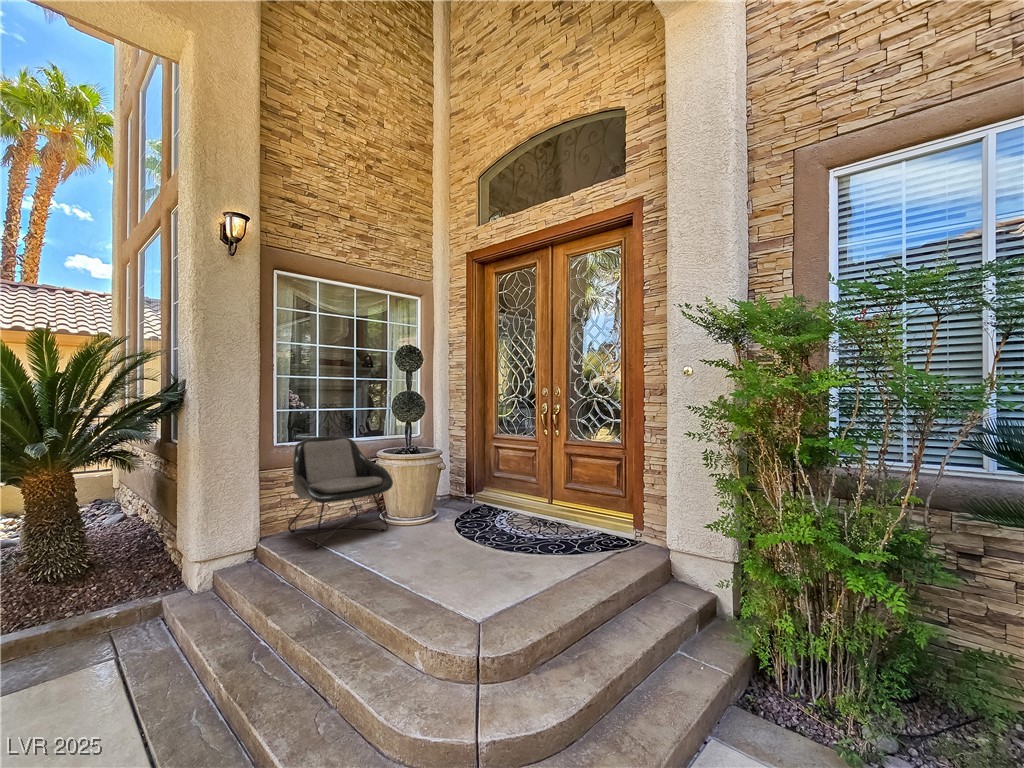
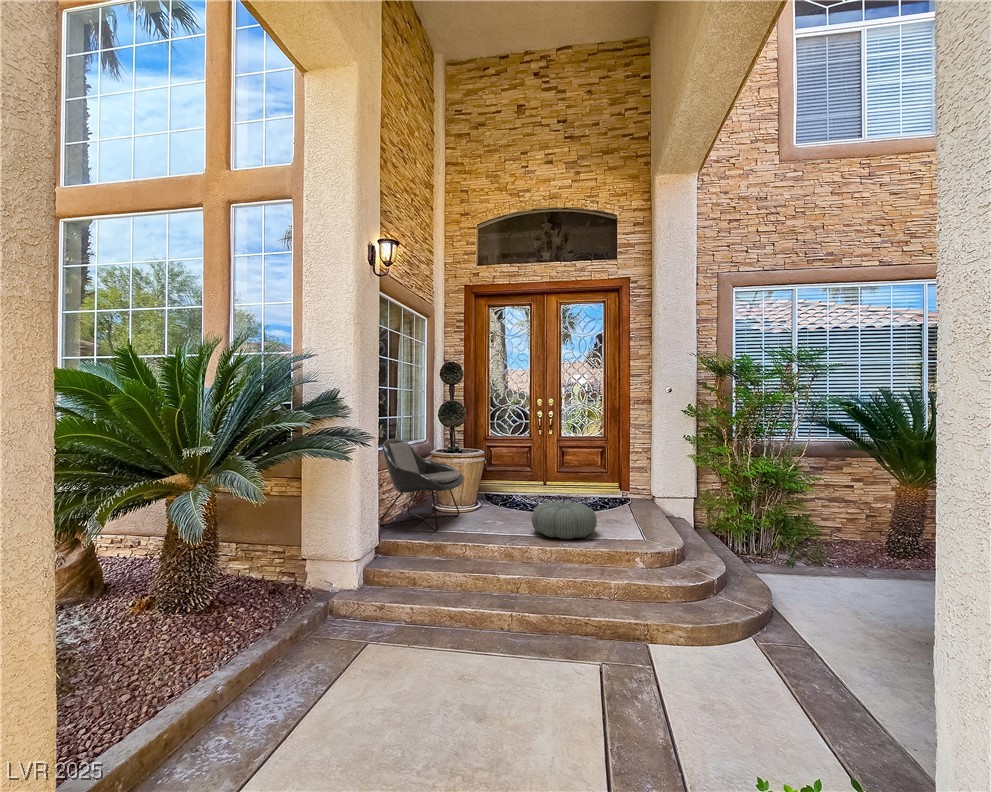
pouf: none [372,536,467,602] -> present [532,501,597,539]

